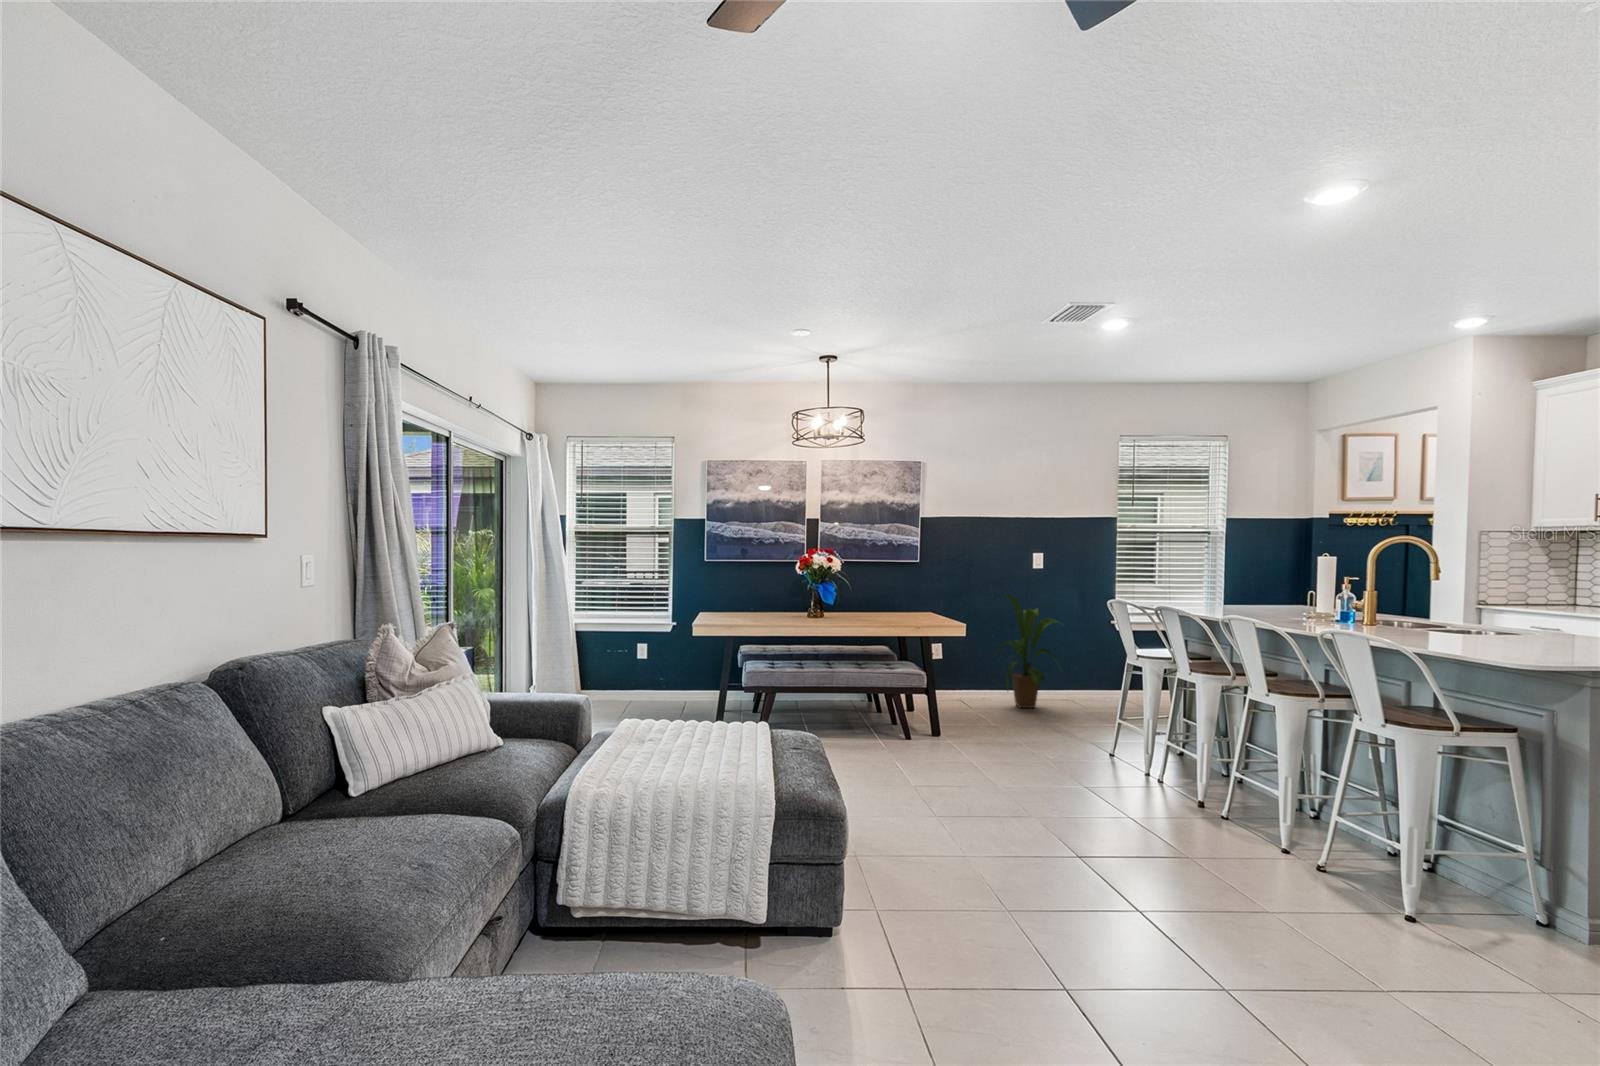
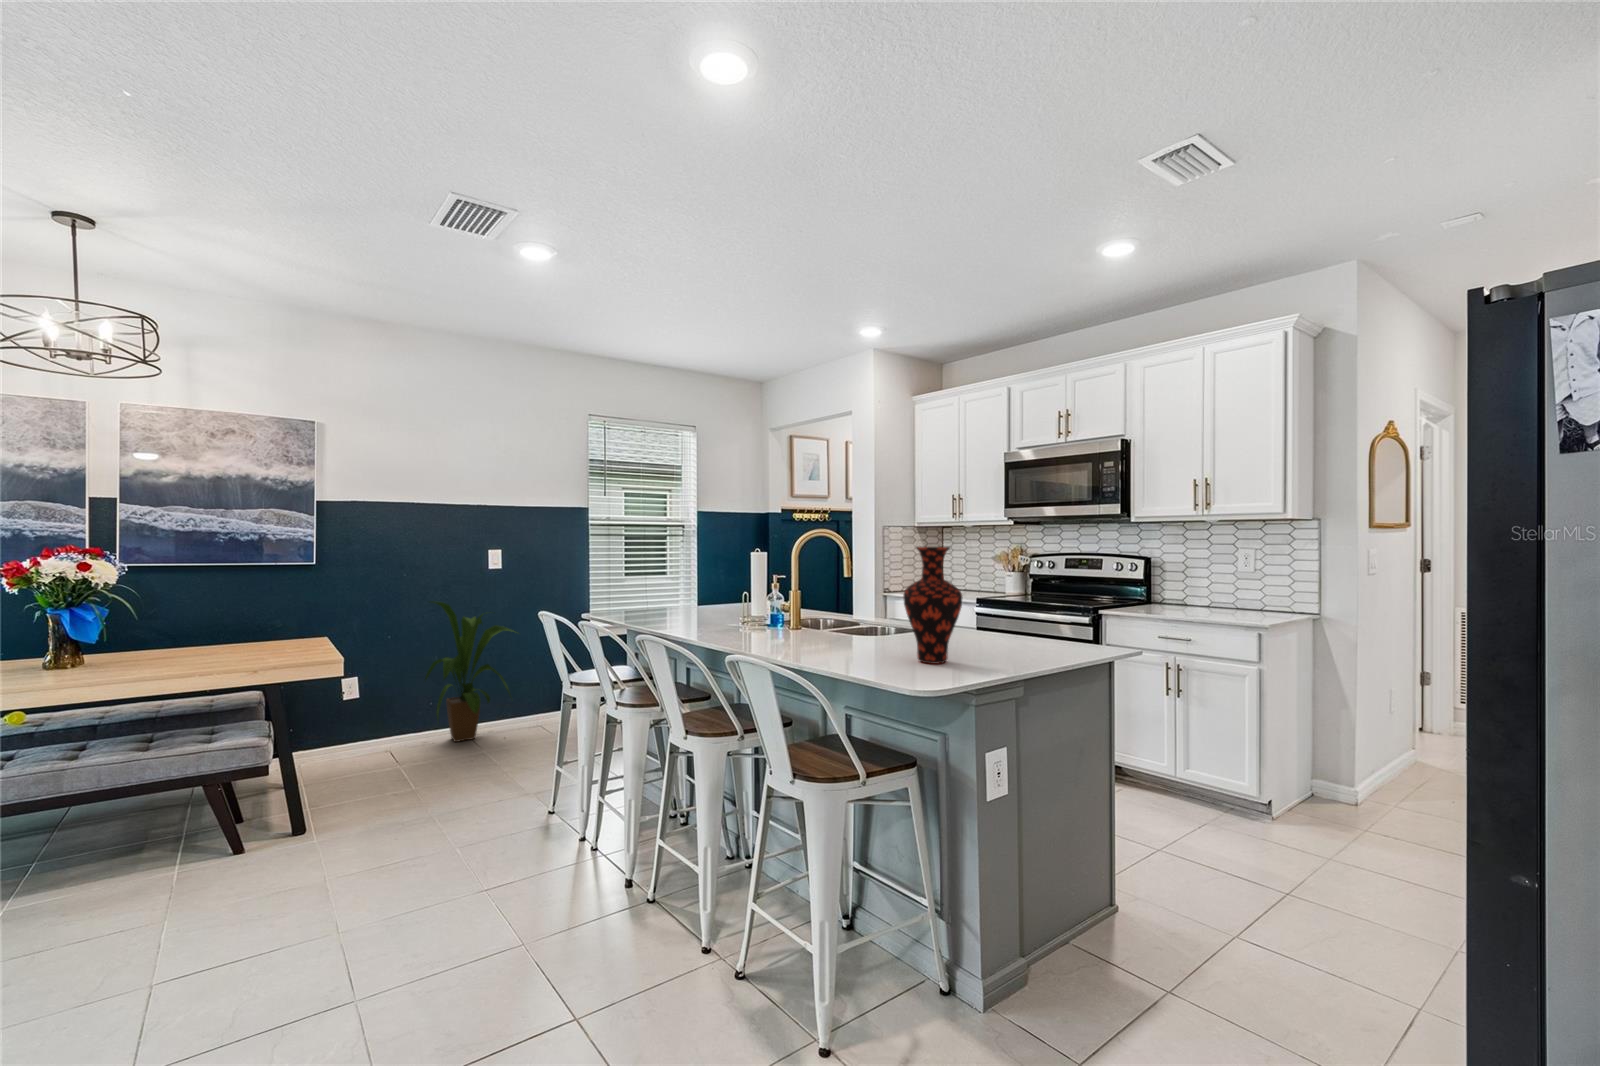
vase: none [1491,554,1559,653] -> present [903,547,963,664]

